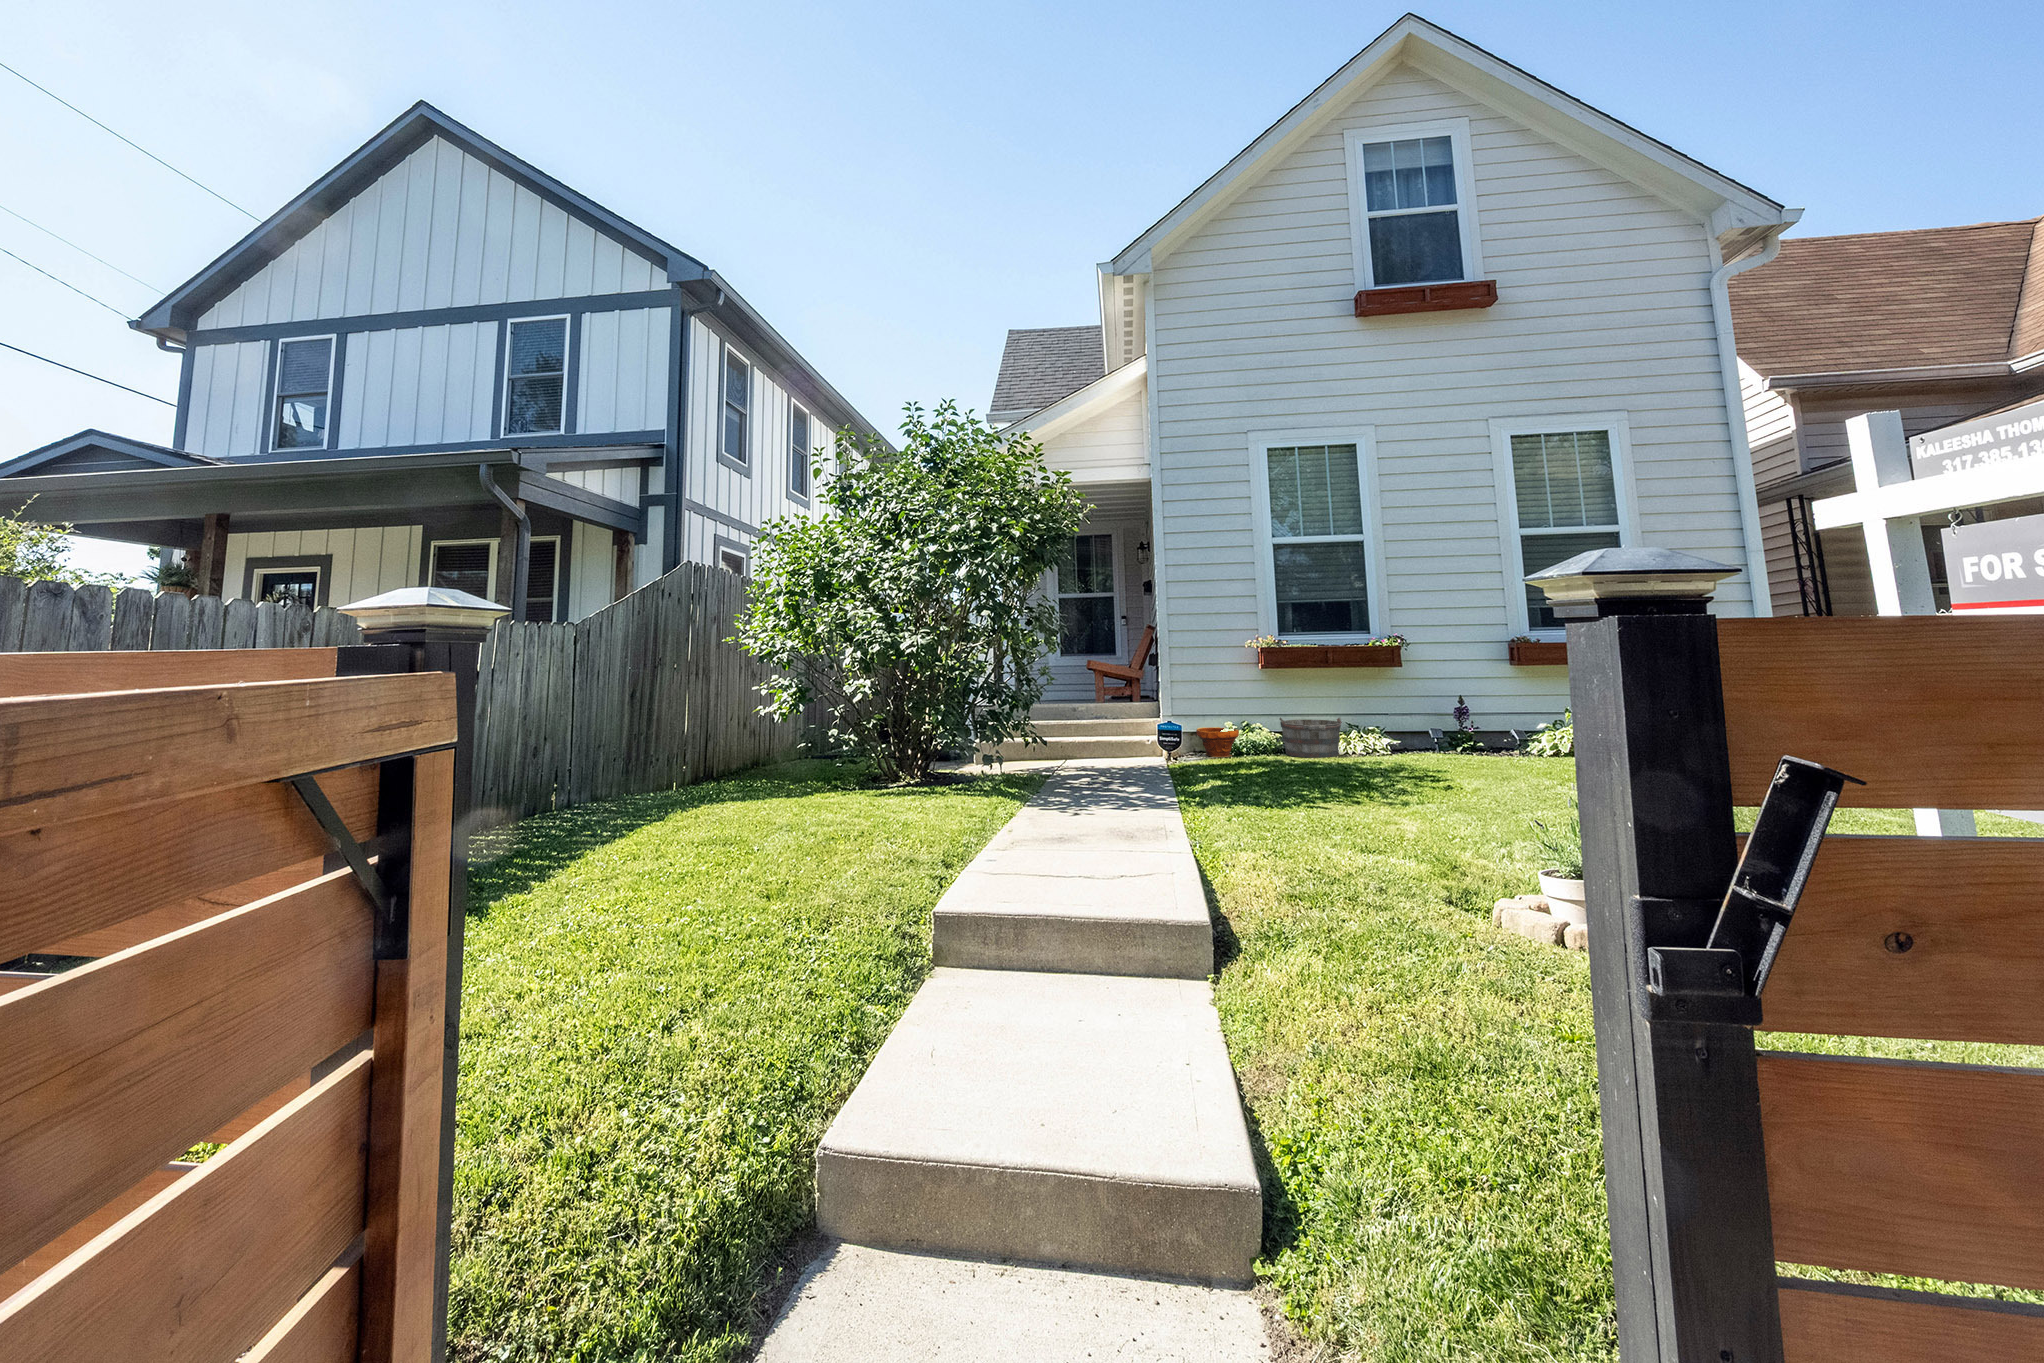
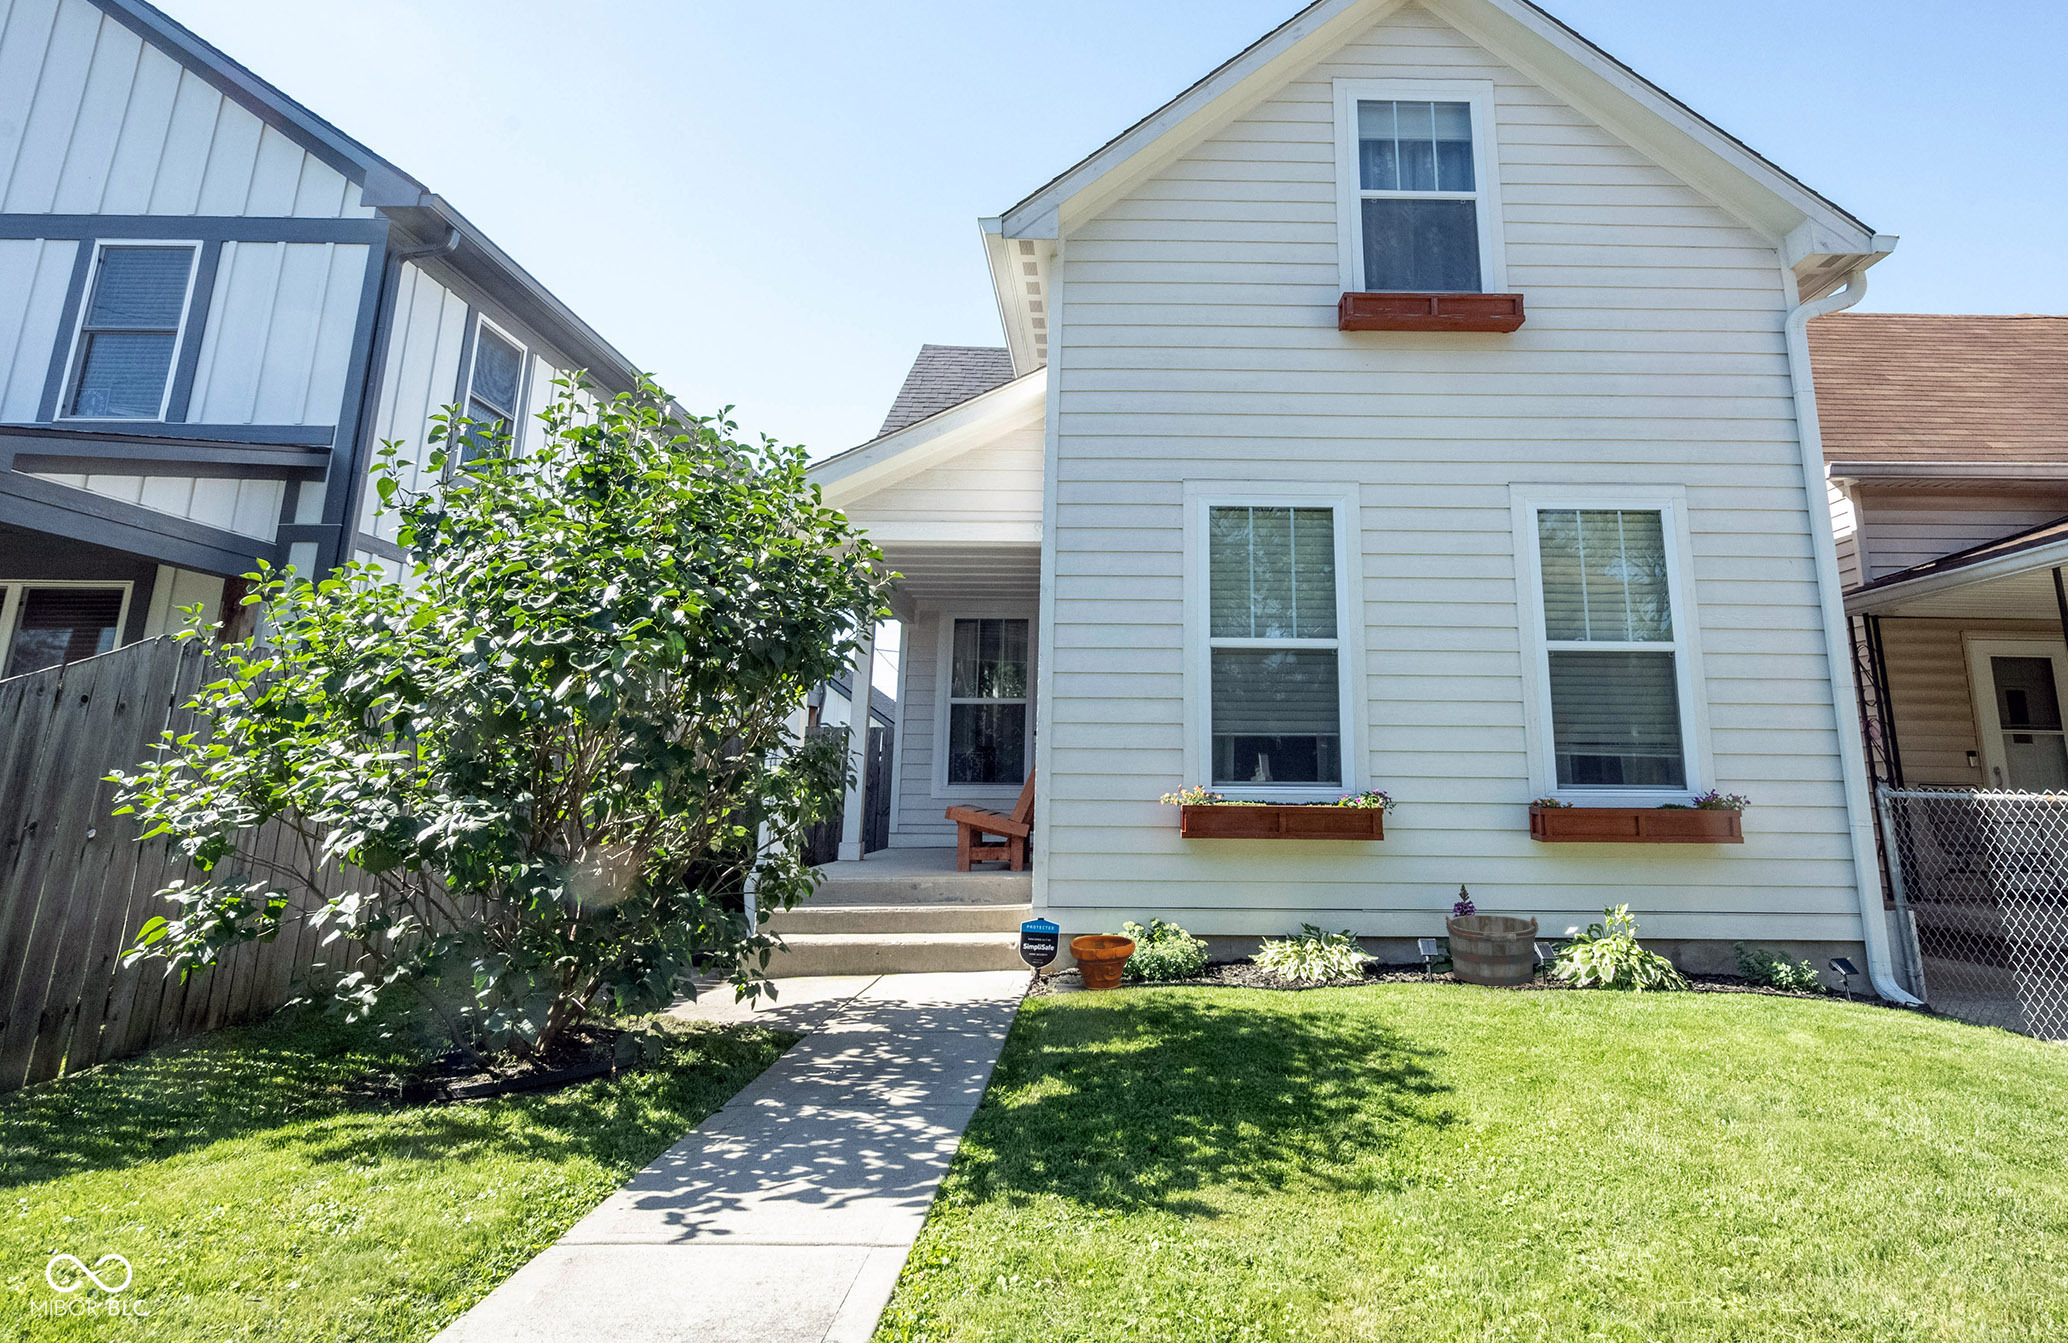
bucket: present [1280,717,1342,758] -> present [1445,915,1539,986]

